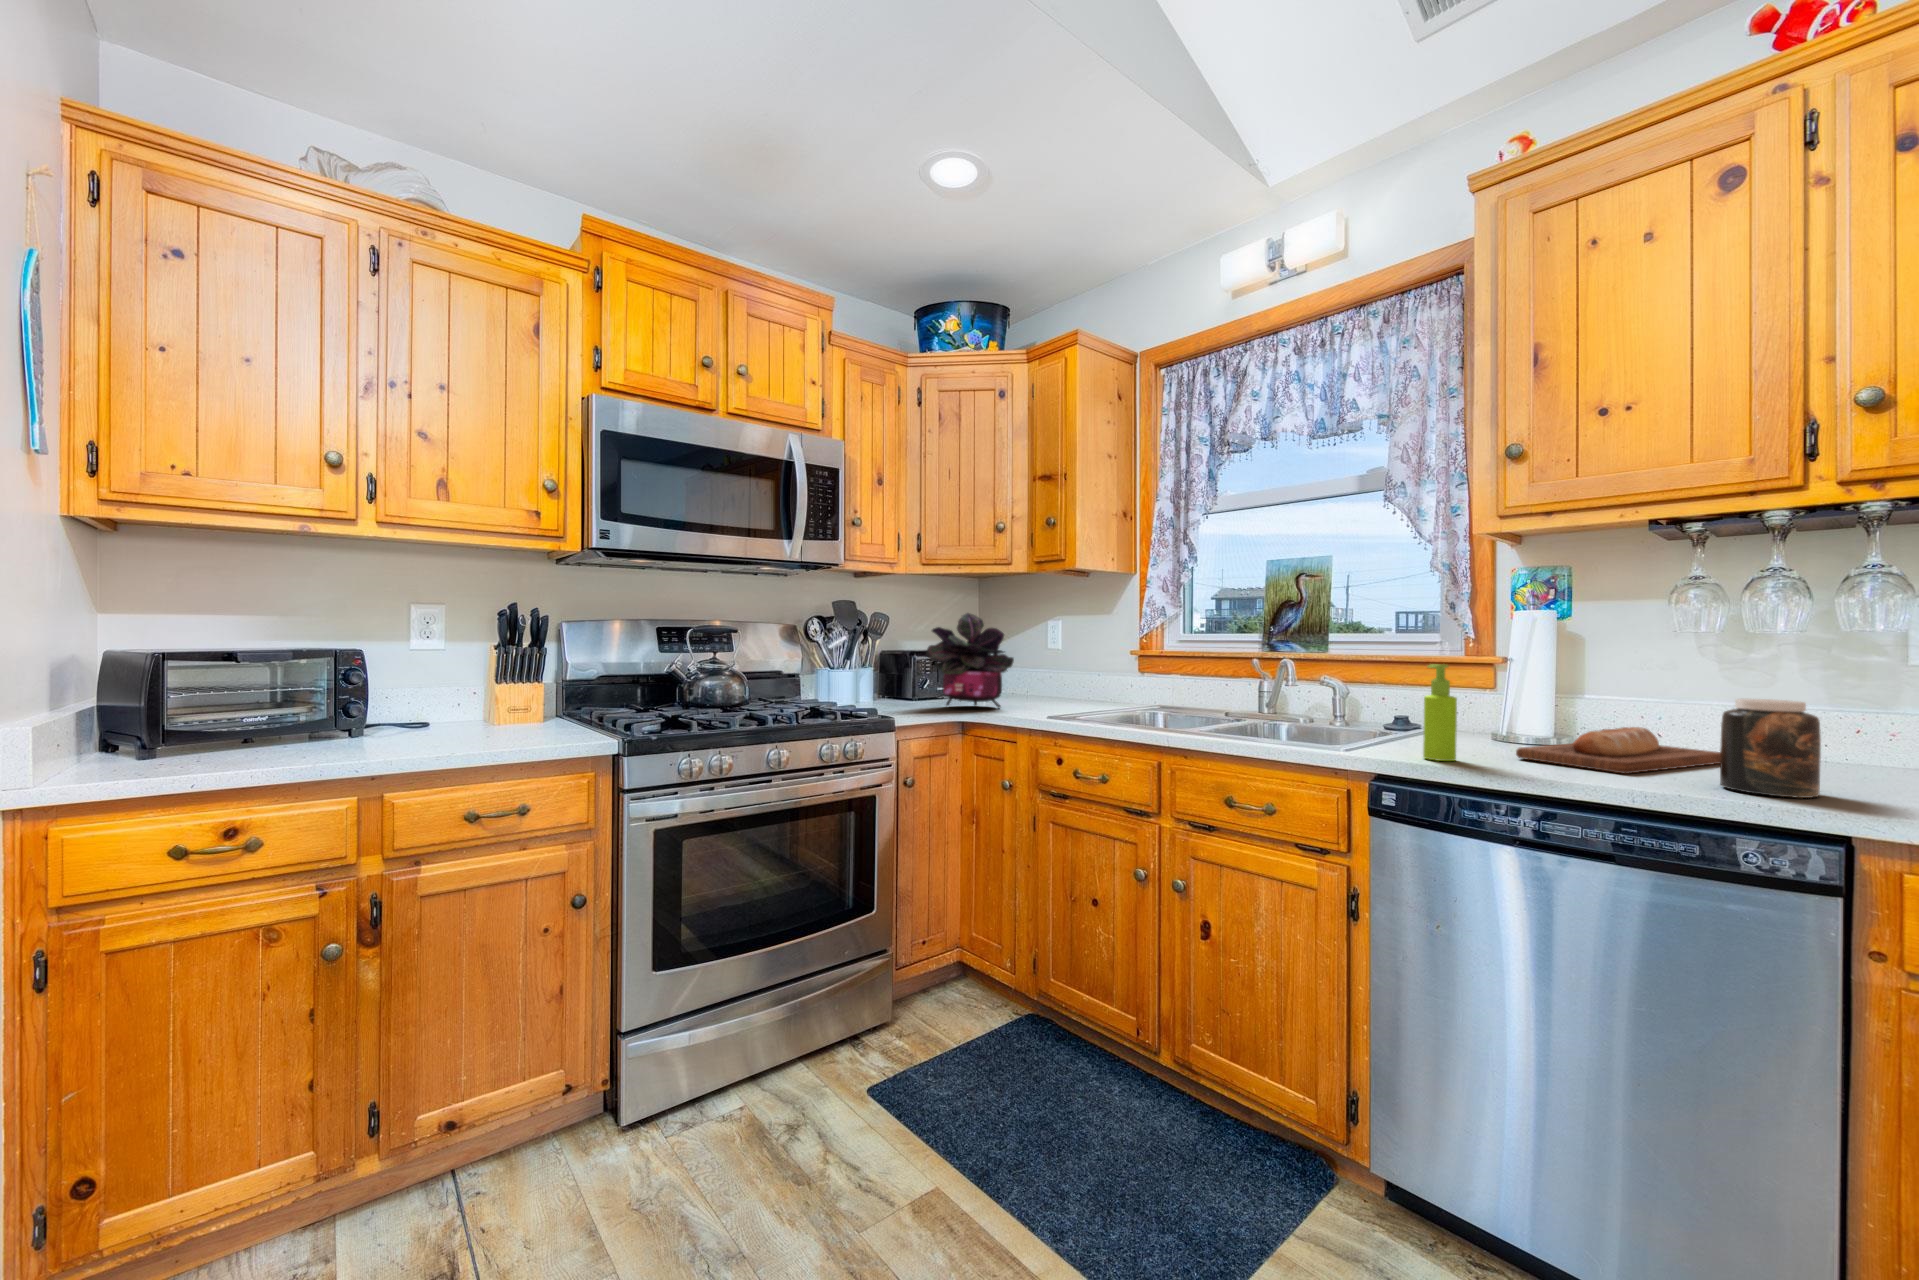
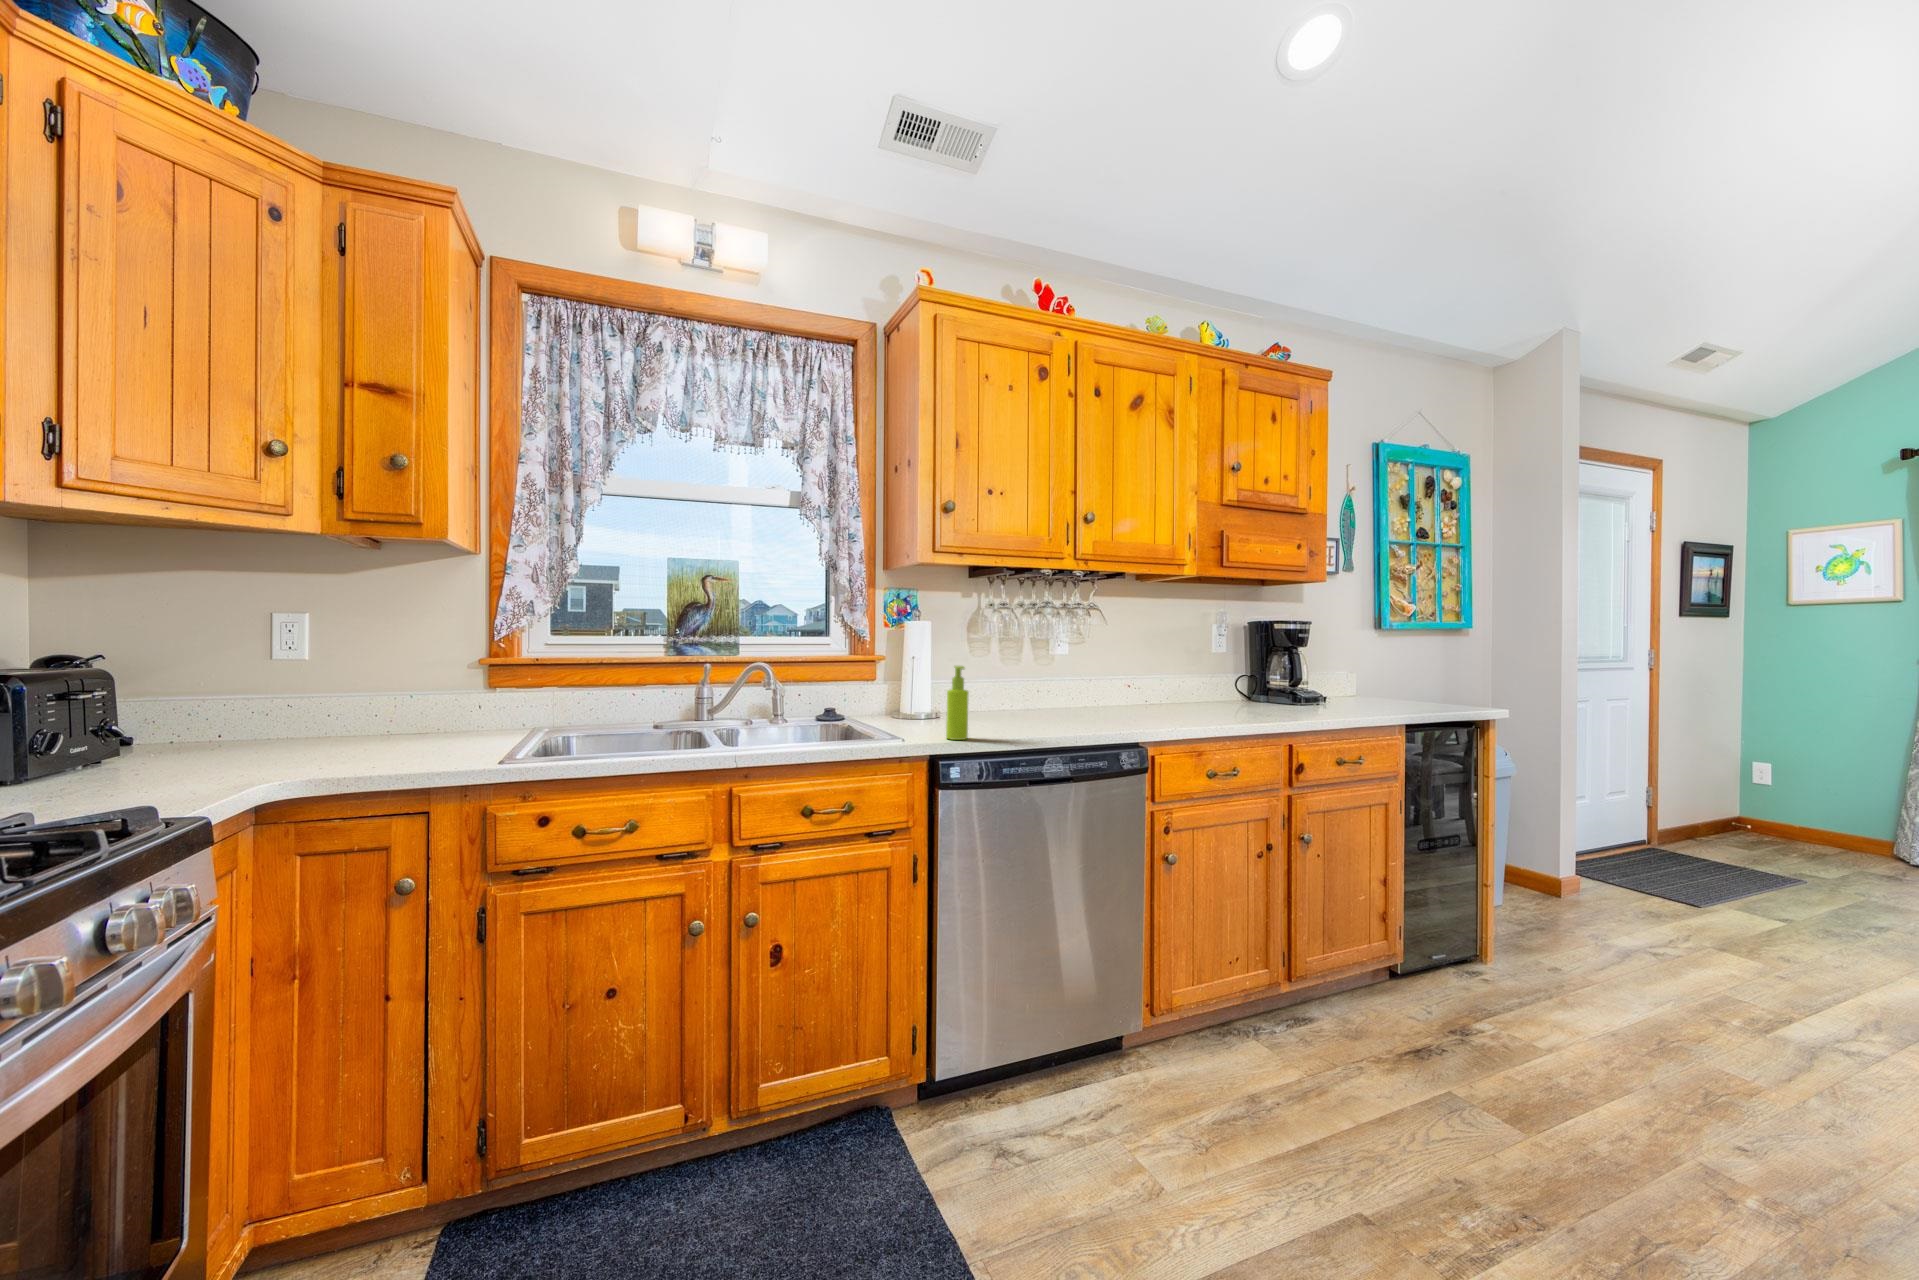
potted plant: present [926,613,1014,708] -> none [114,597,339,777]
jar: present [1720,699,1821,798] -> none [1079,679,1119,732]
bread loaf: present [1516,727,1720,774] -> none [964,700,1039,731]

